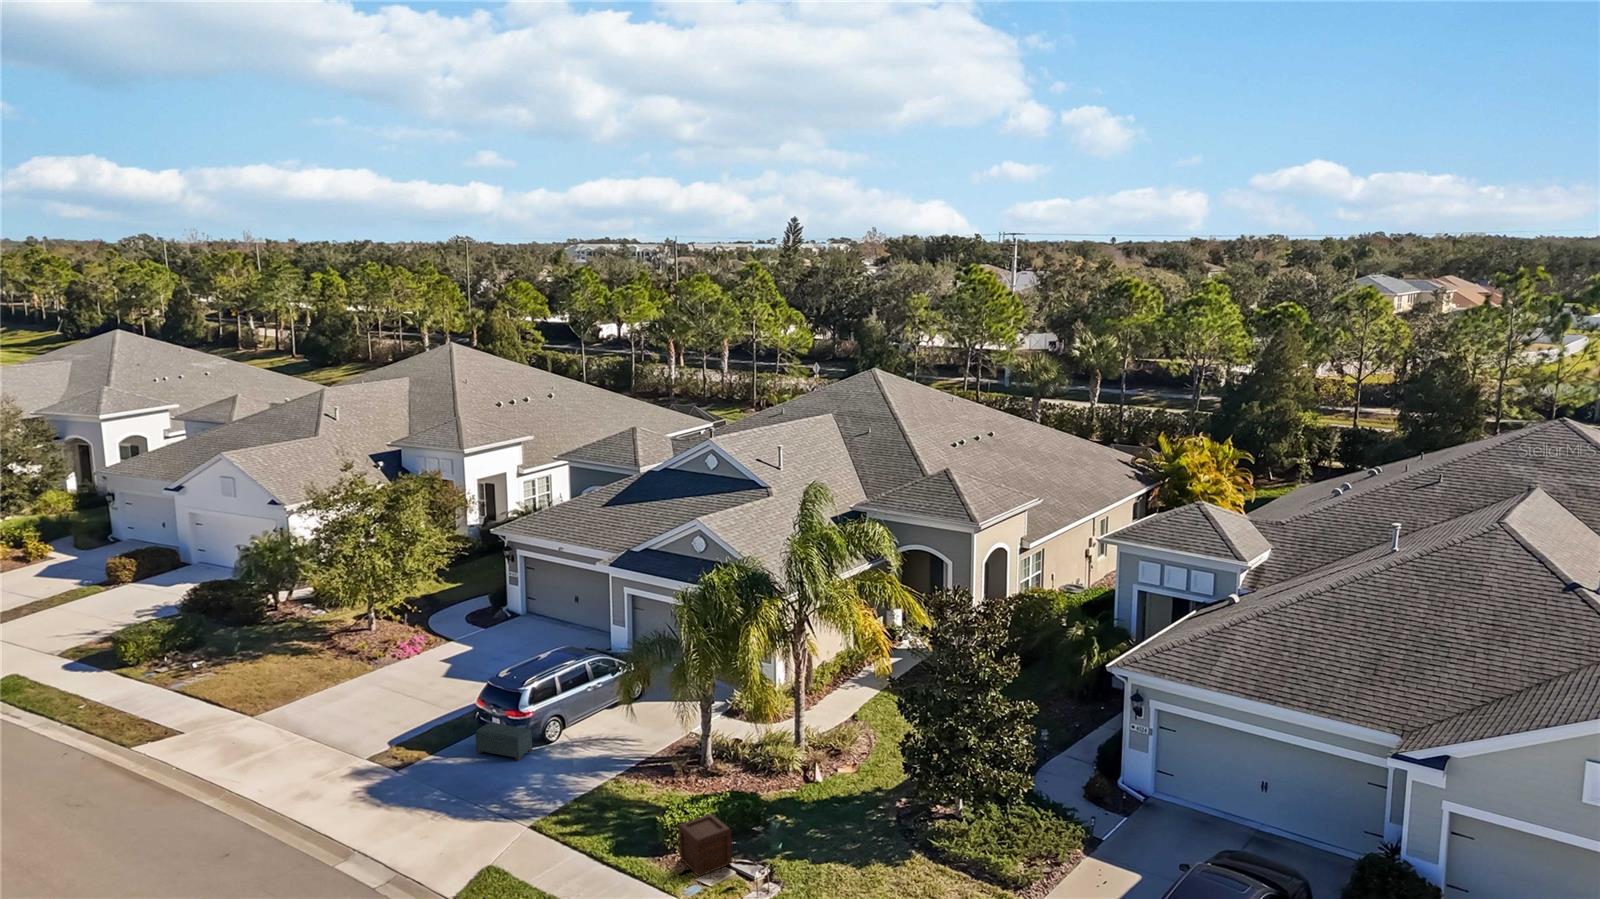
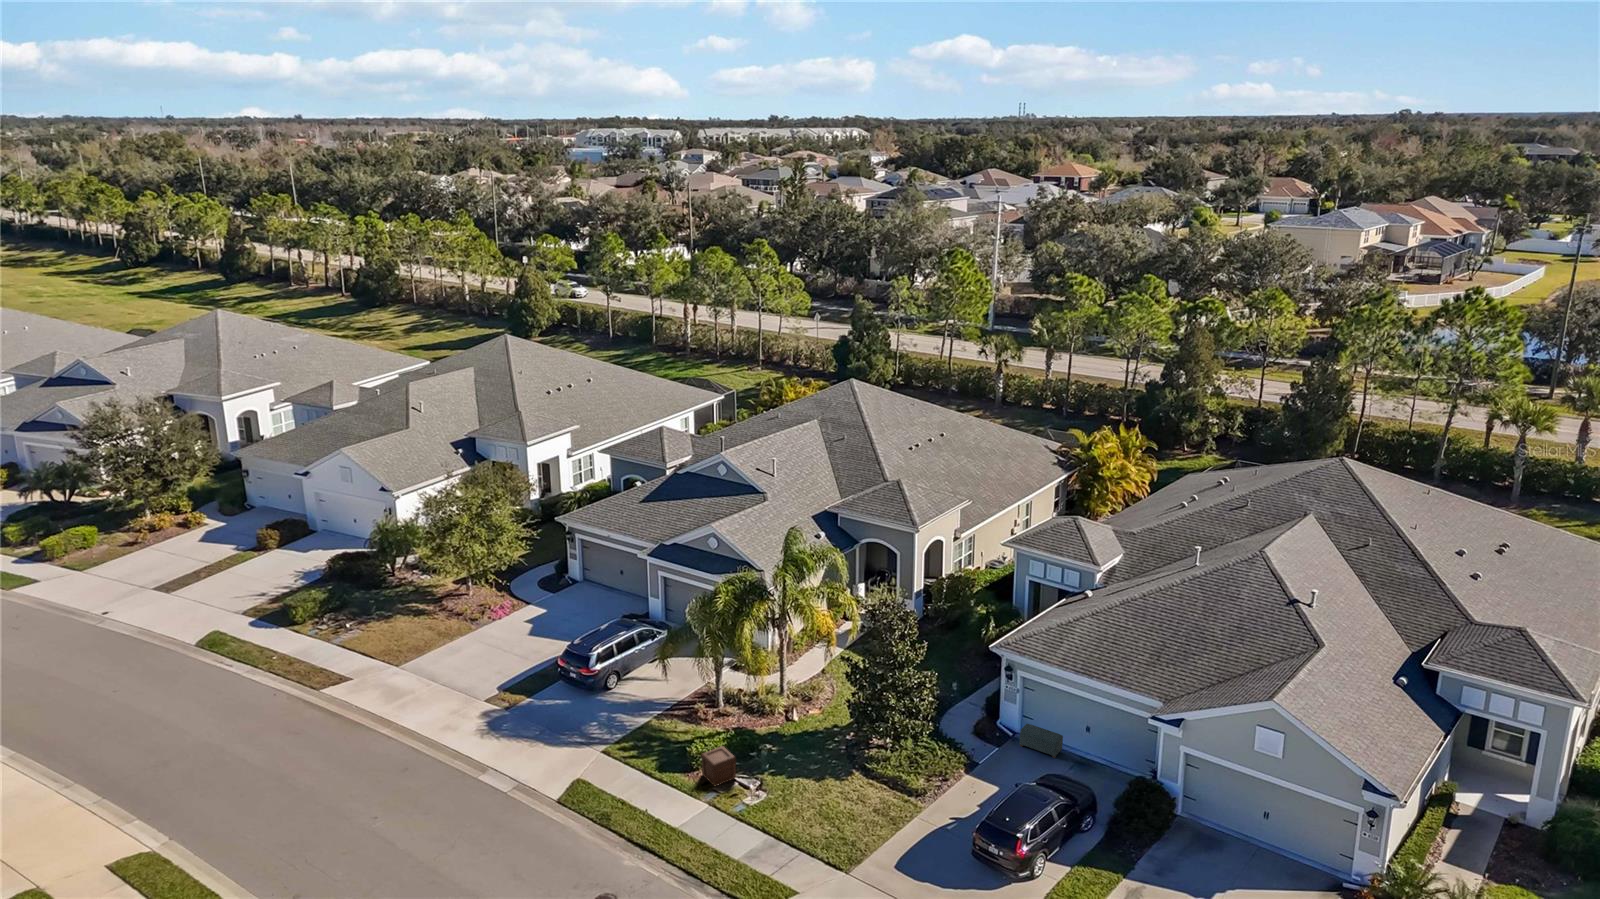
bench: present [476,723,532,761] -> present [1020,724,1063,758]

